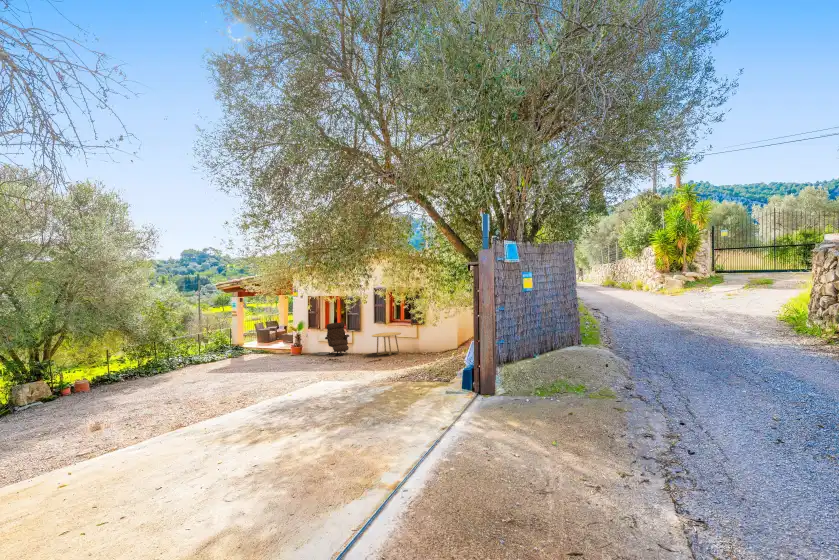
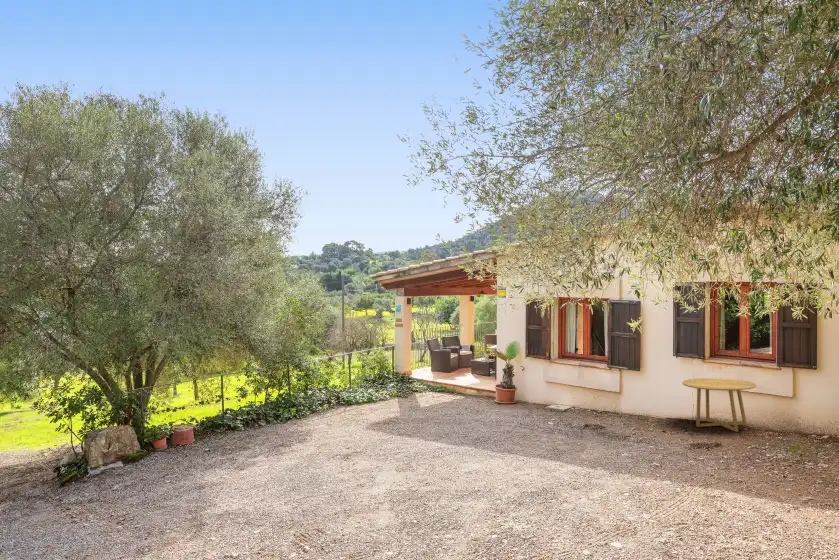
lounge chair: present [325,323,349,356] -> none [566,350,622,419]

